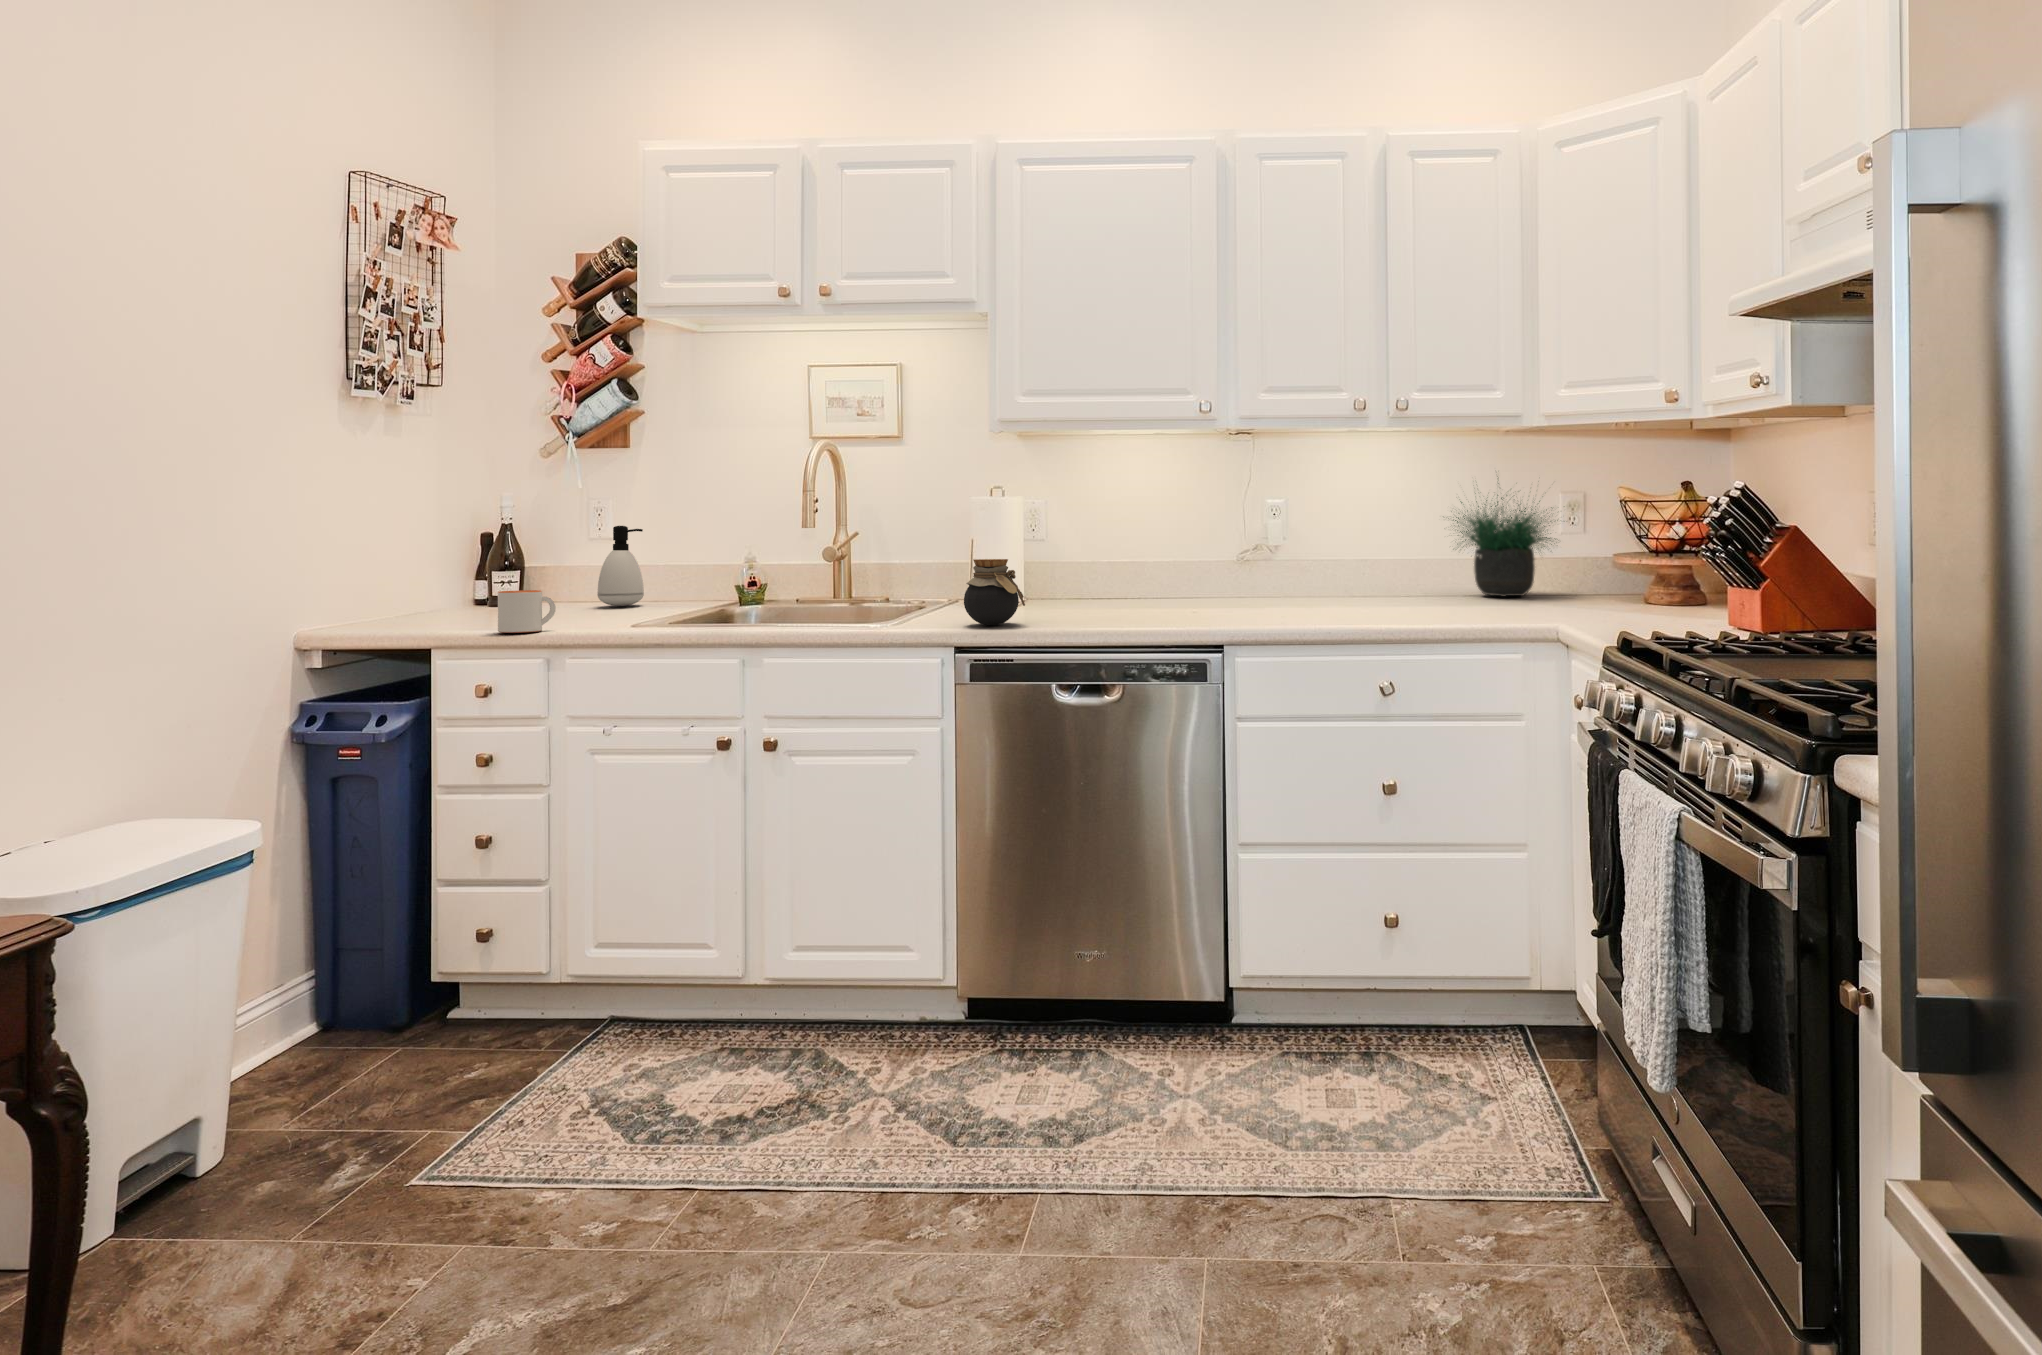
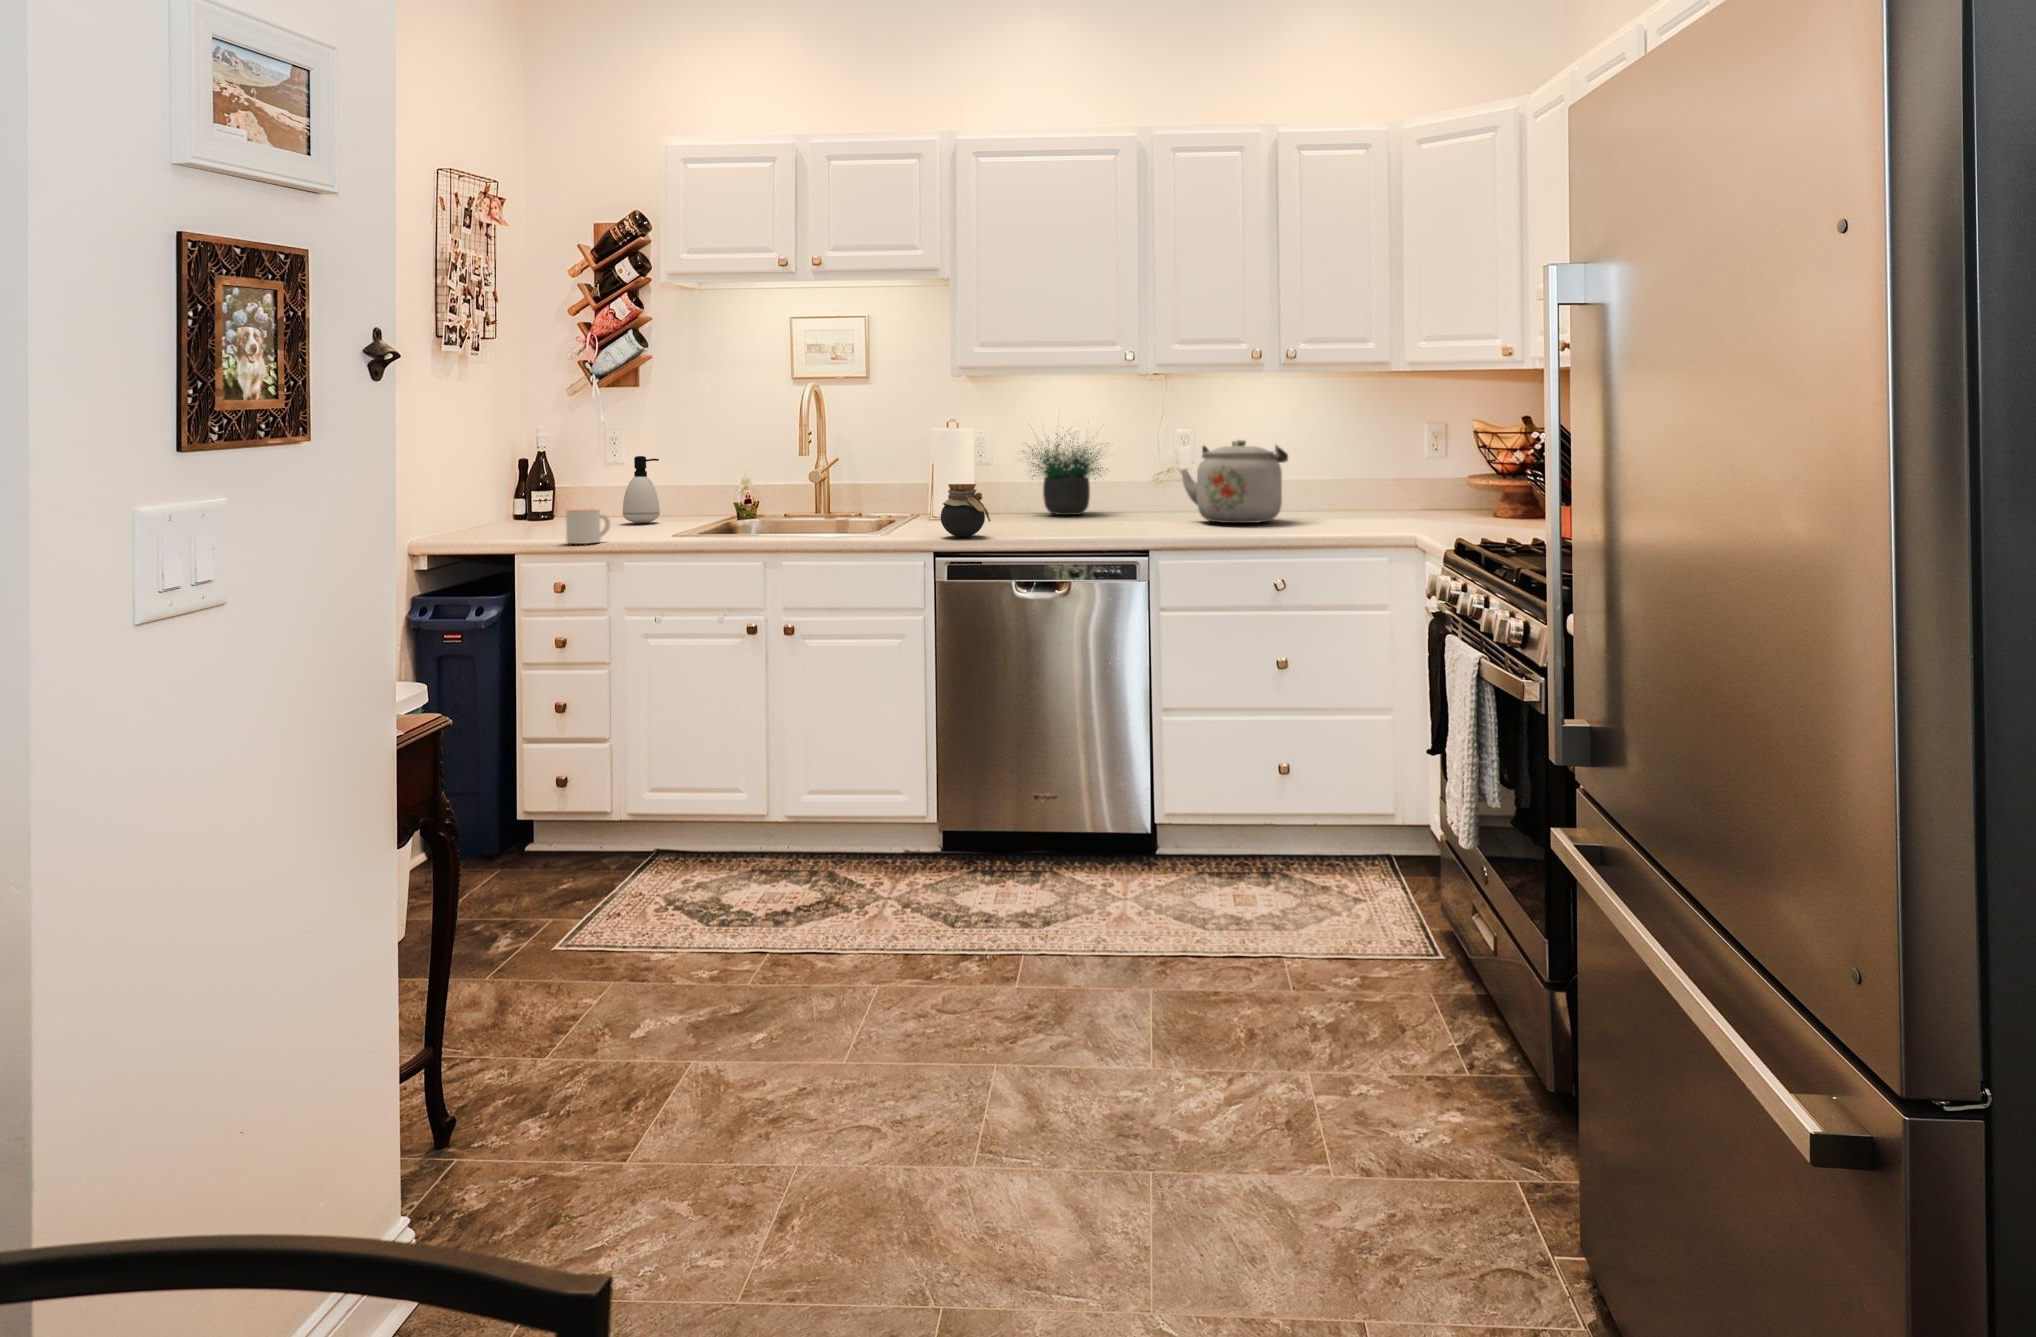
potted plant: present [1453,483,1558,597] -> present [1022,434,1108,515]
kettle: none [1264,506,1395,607] -> present [1181,440,1288,523]

